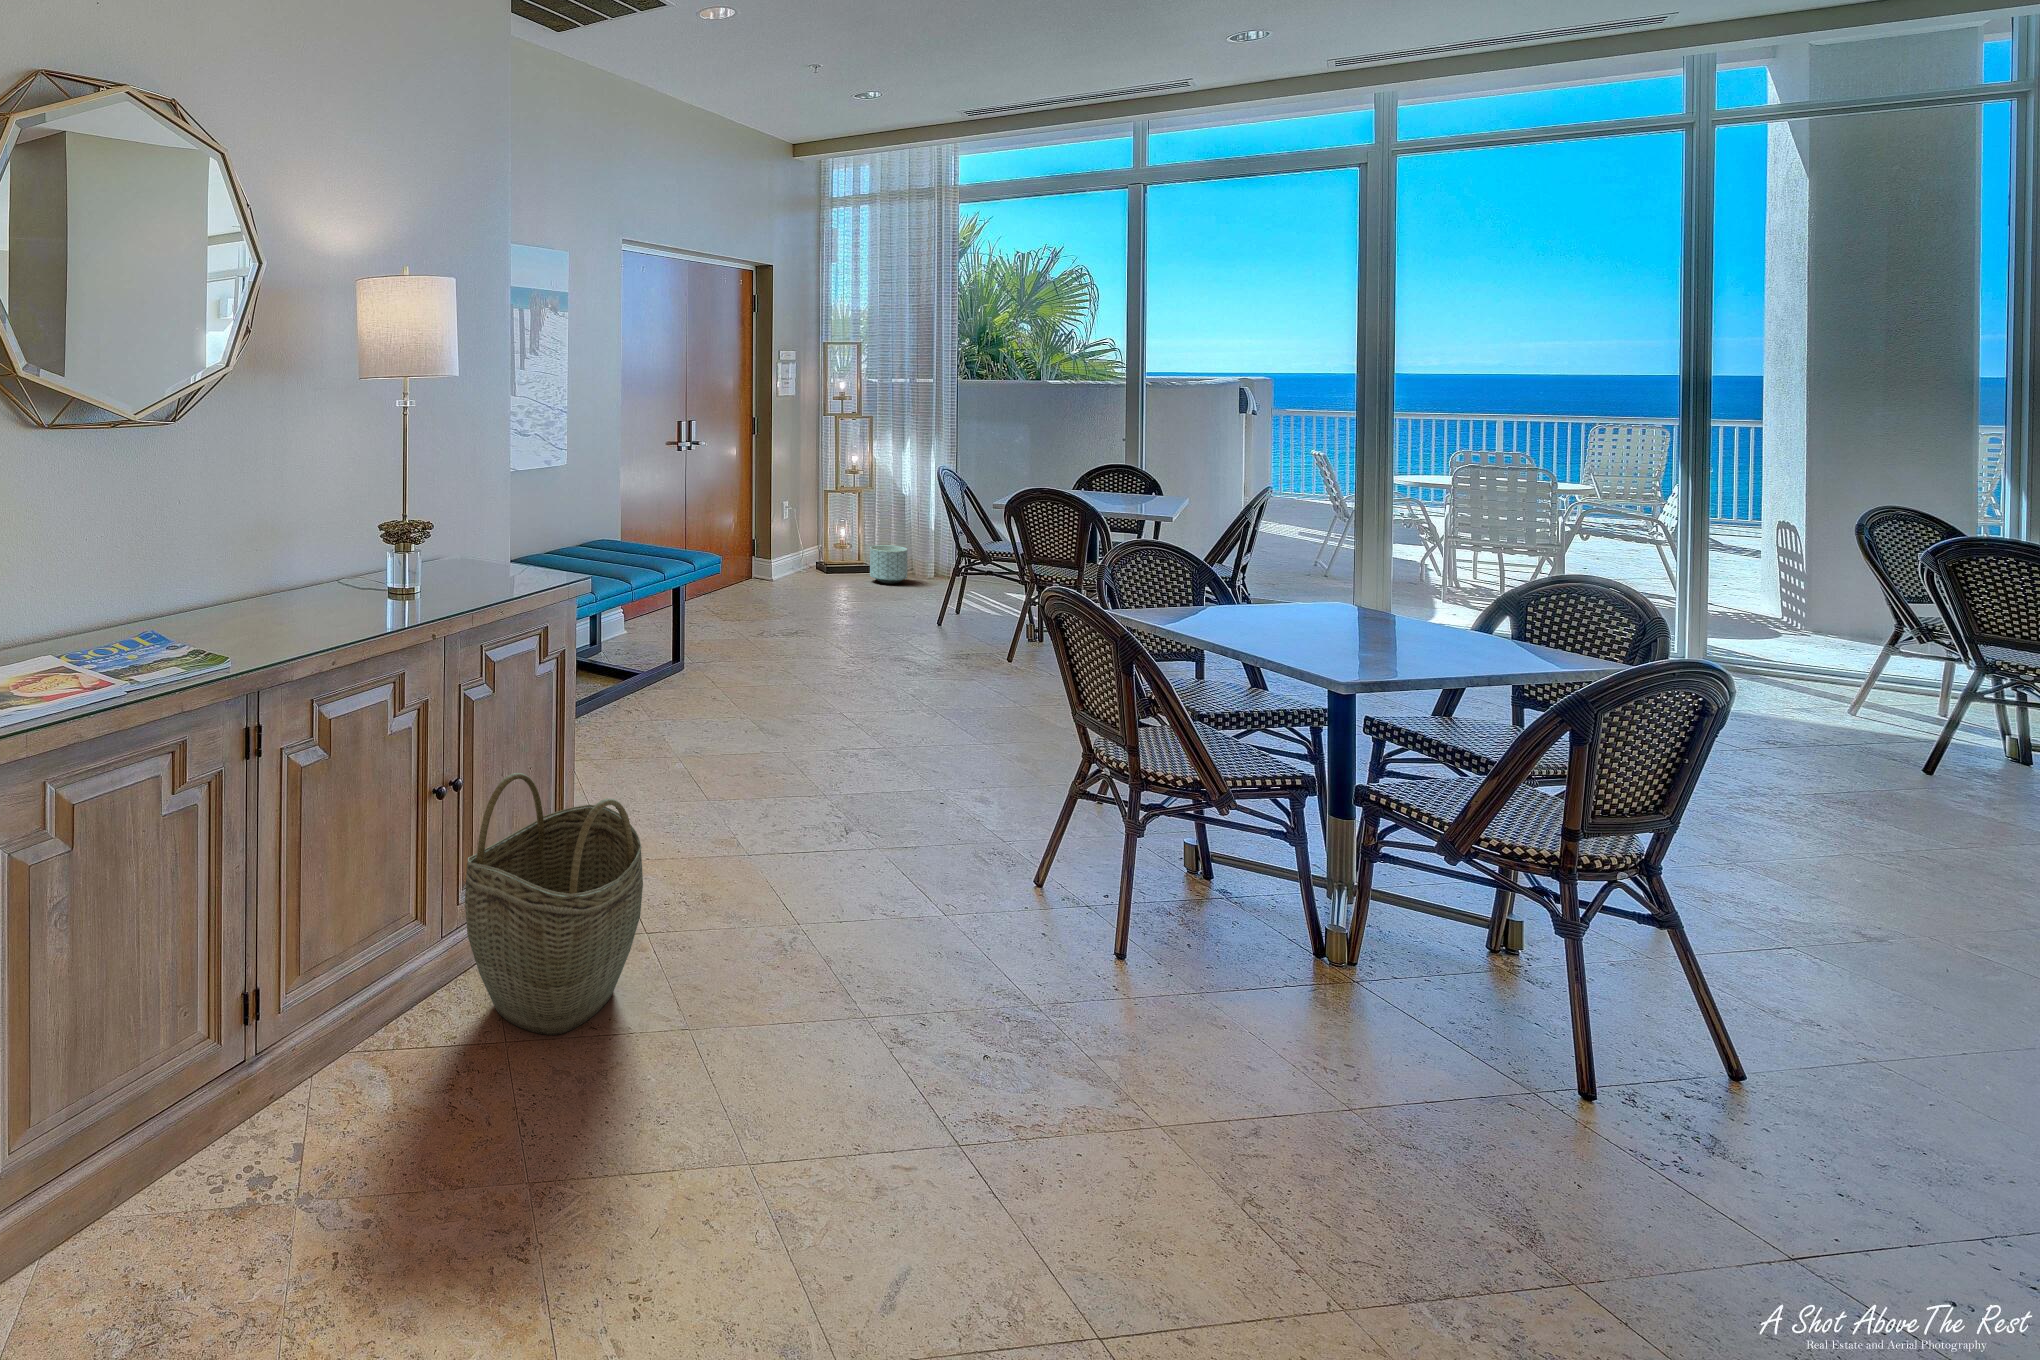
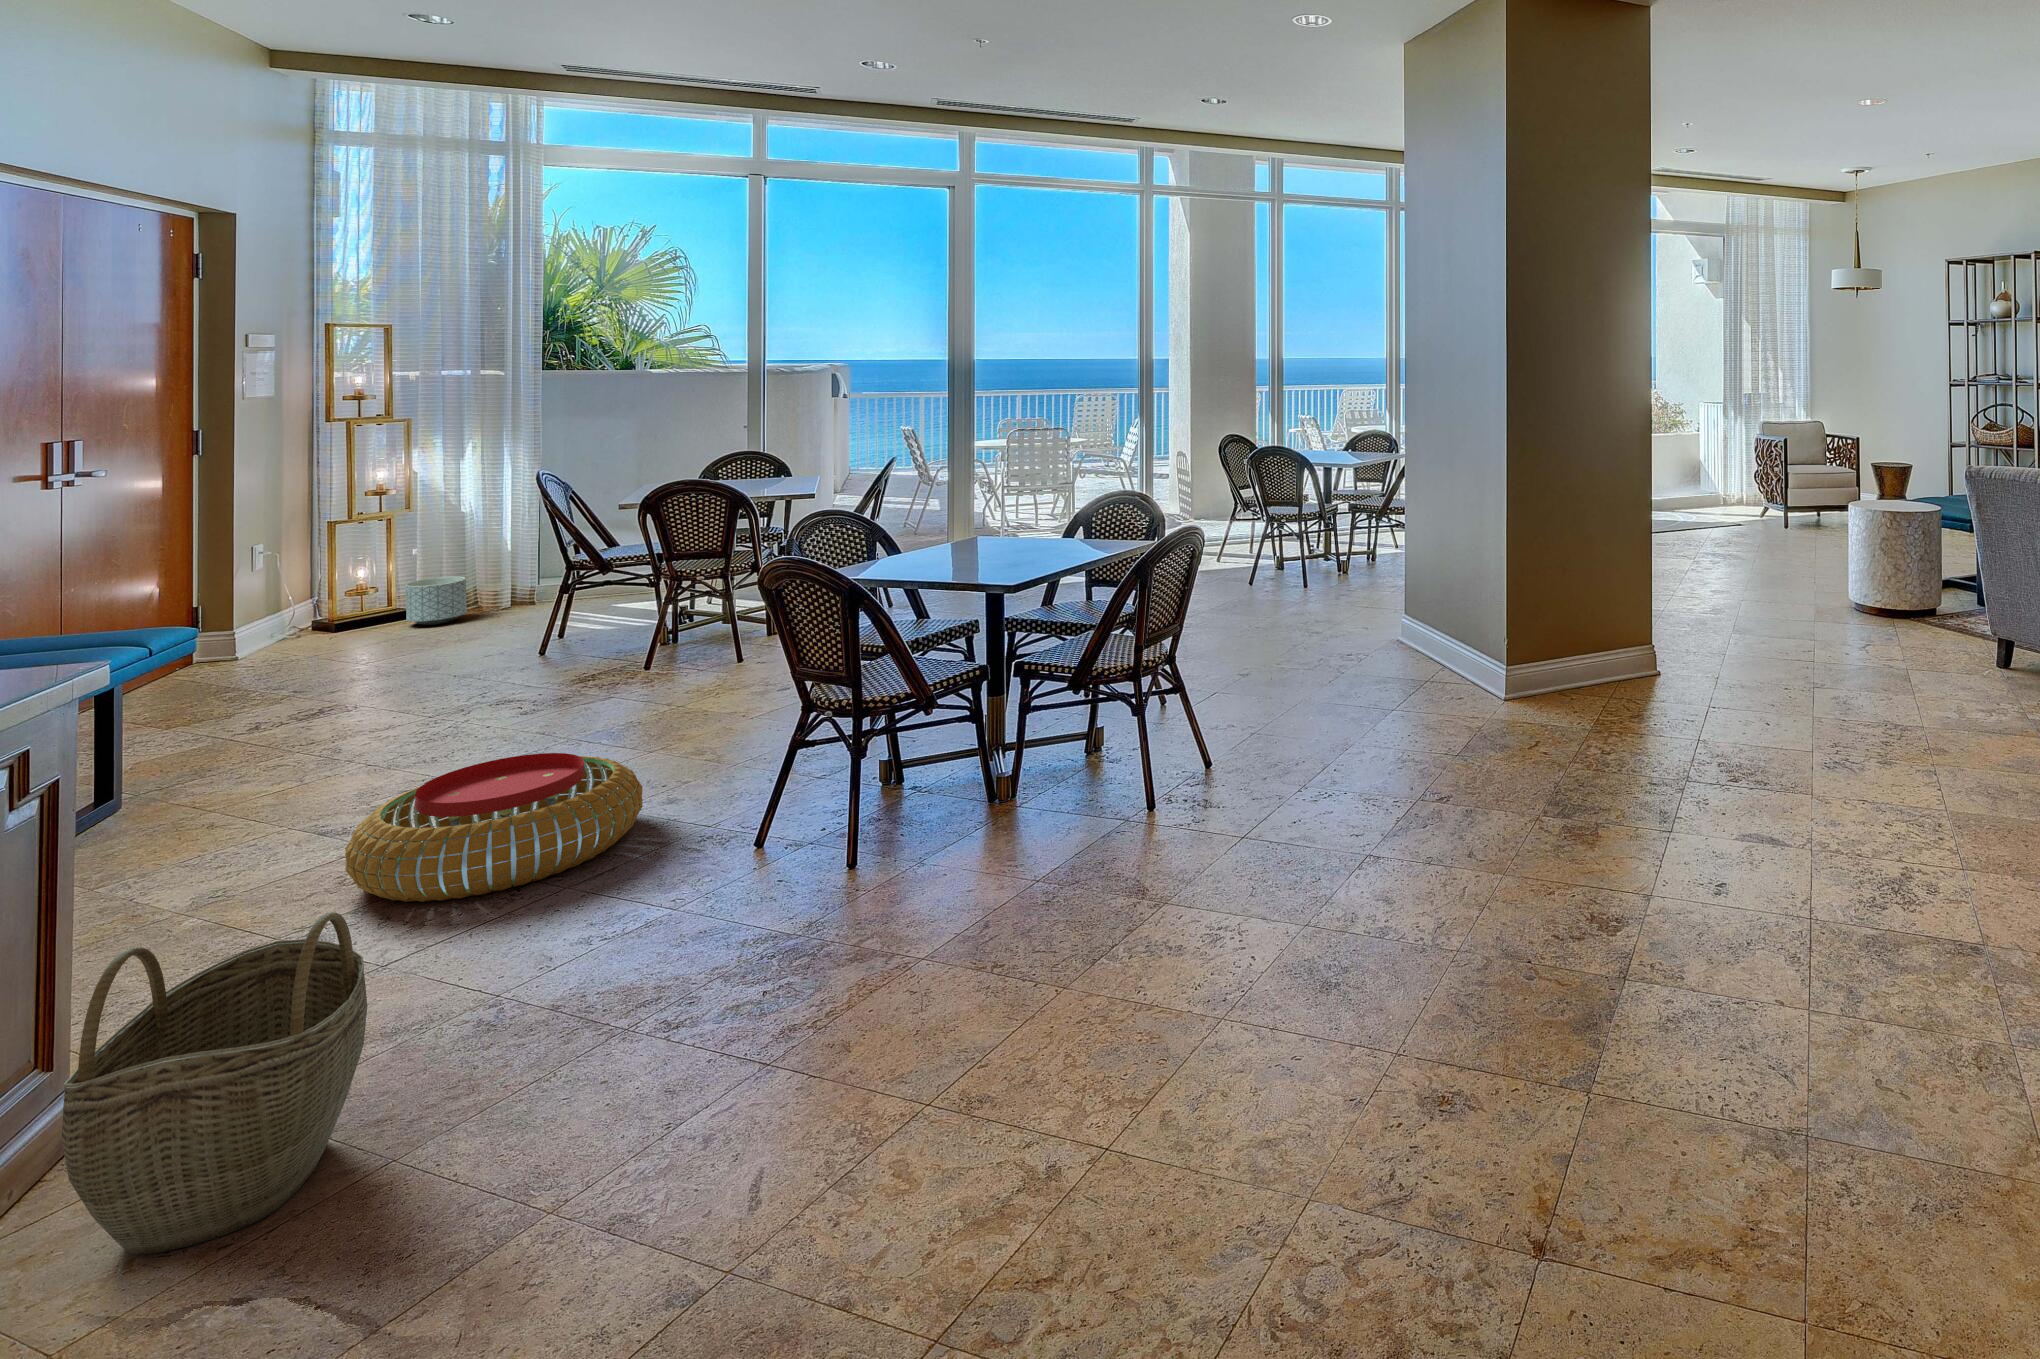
pouf: none [730,707,938,832] -> present [345,753,643,902]

